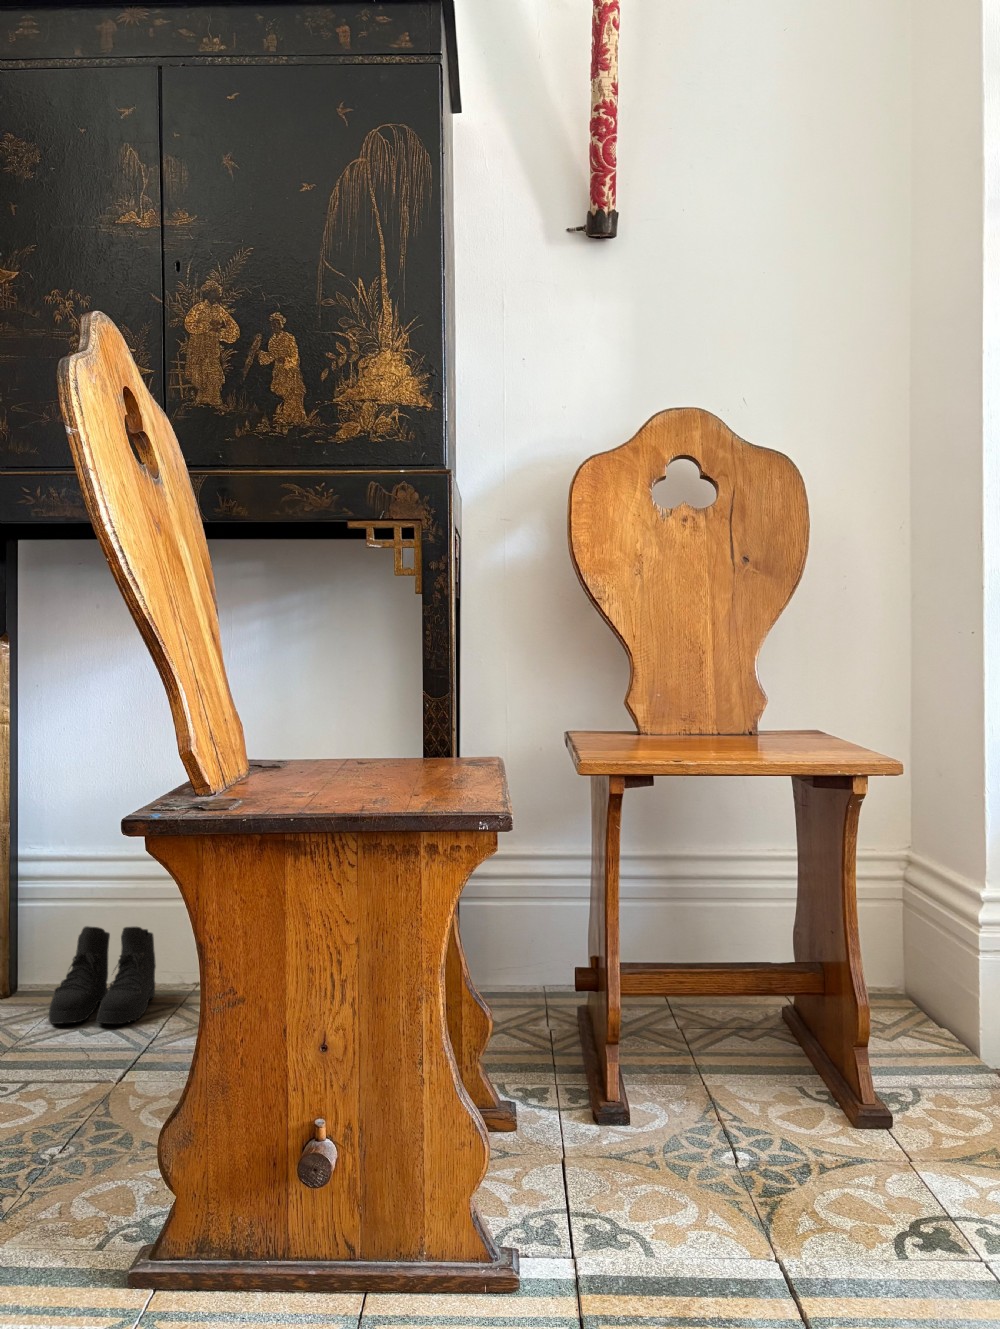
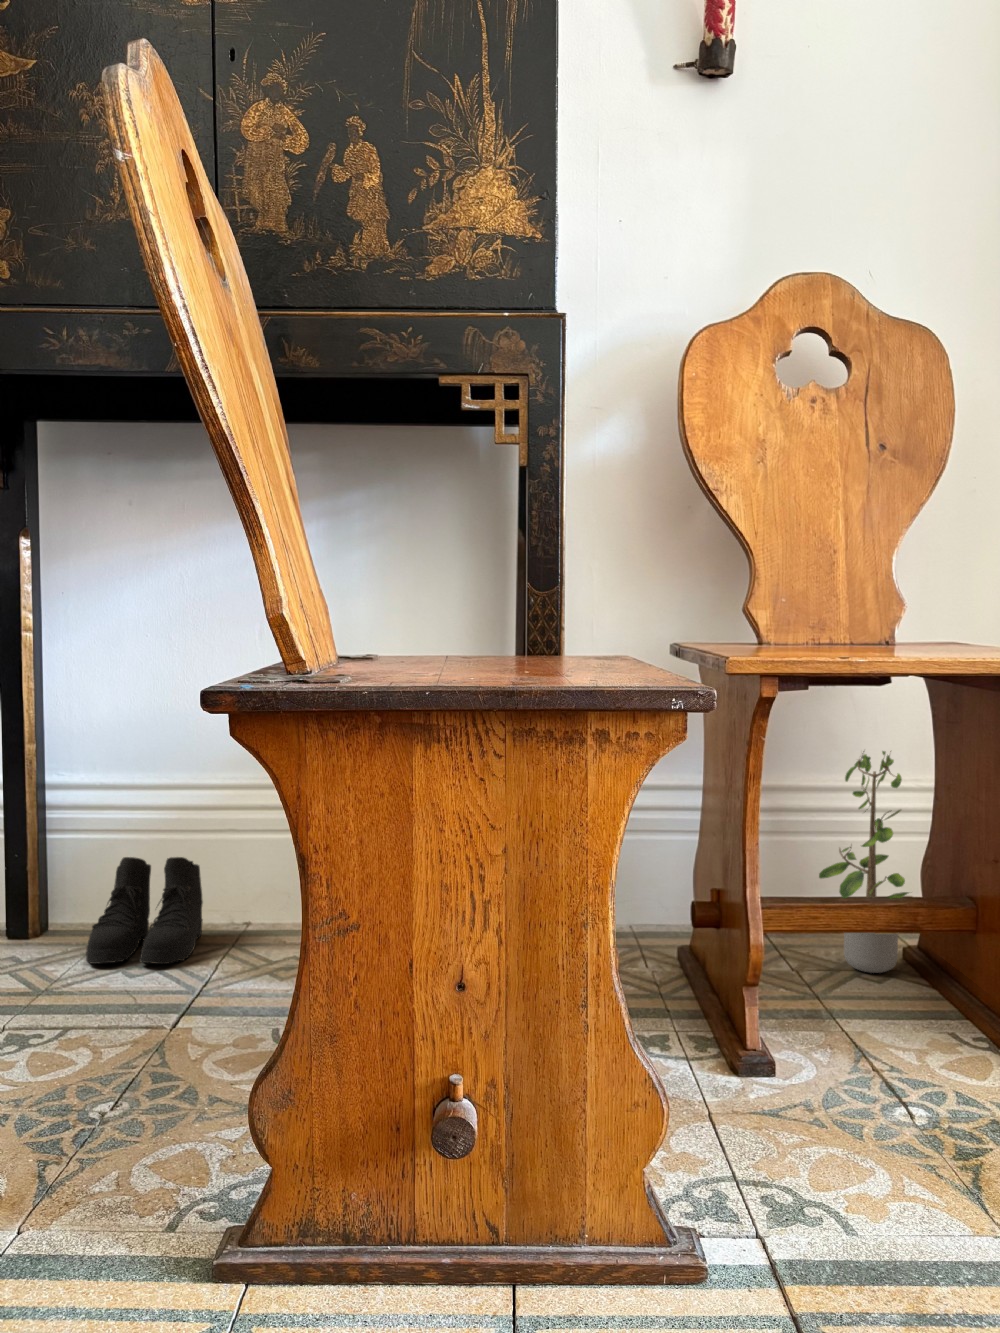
potted plant: none [706,831,783,1034] -> present [819,751,909,973]

